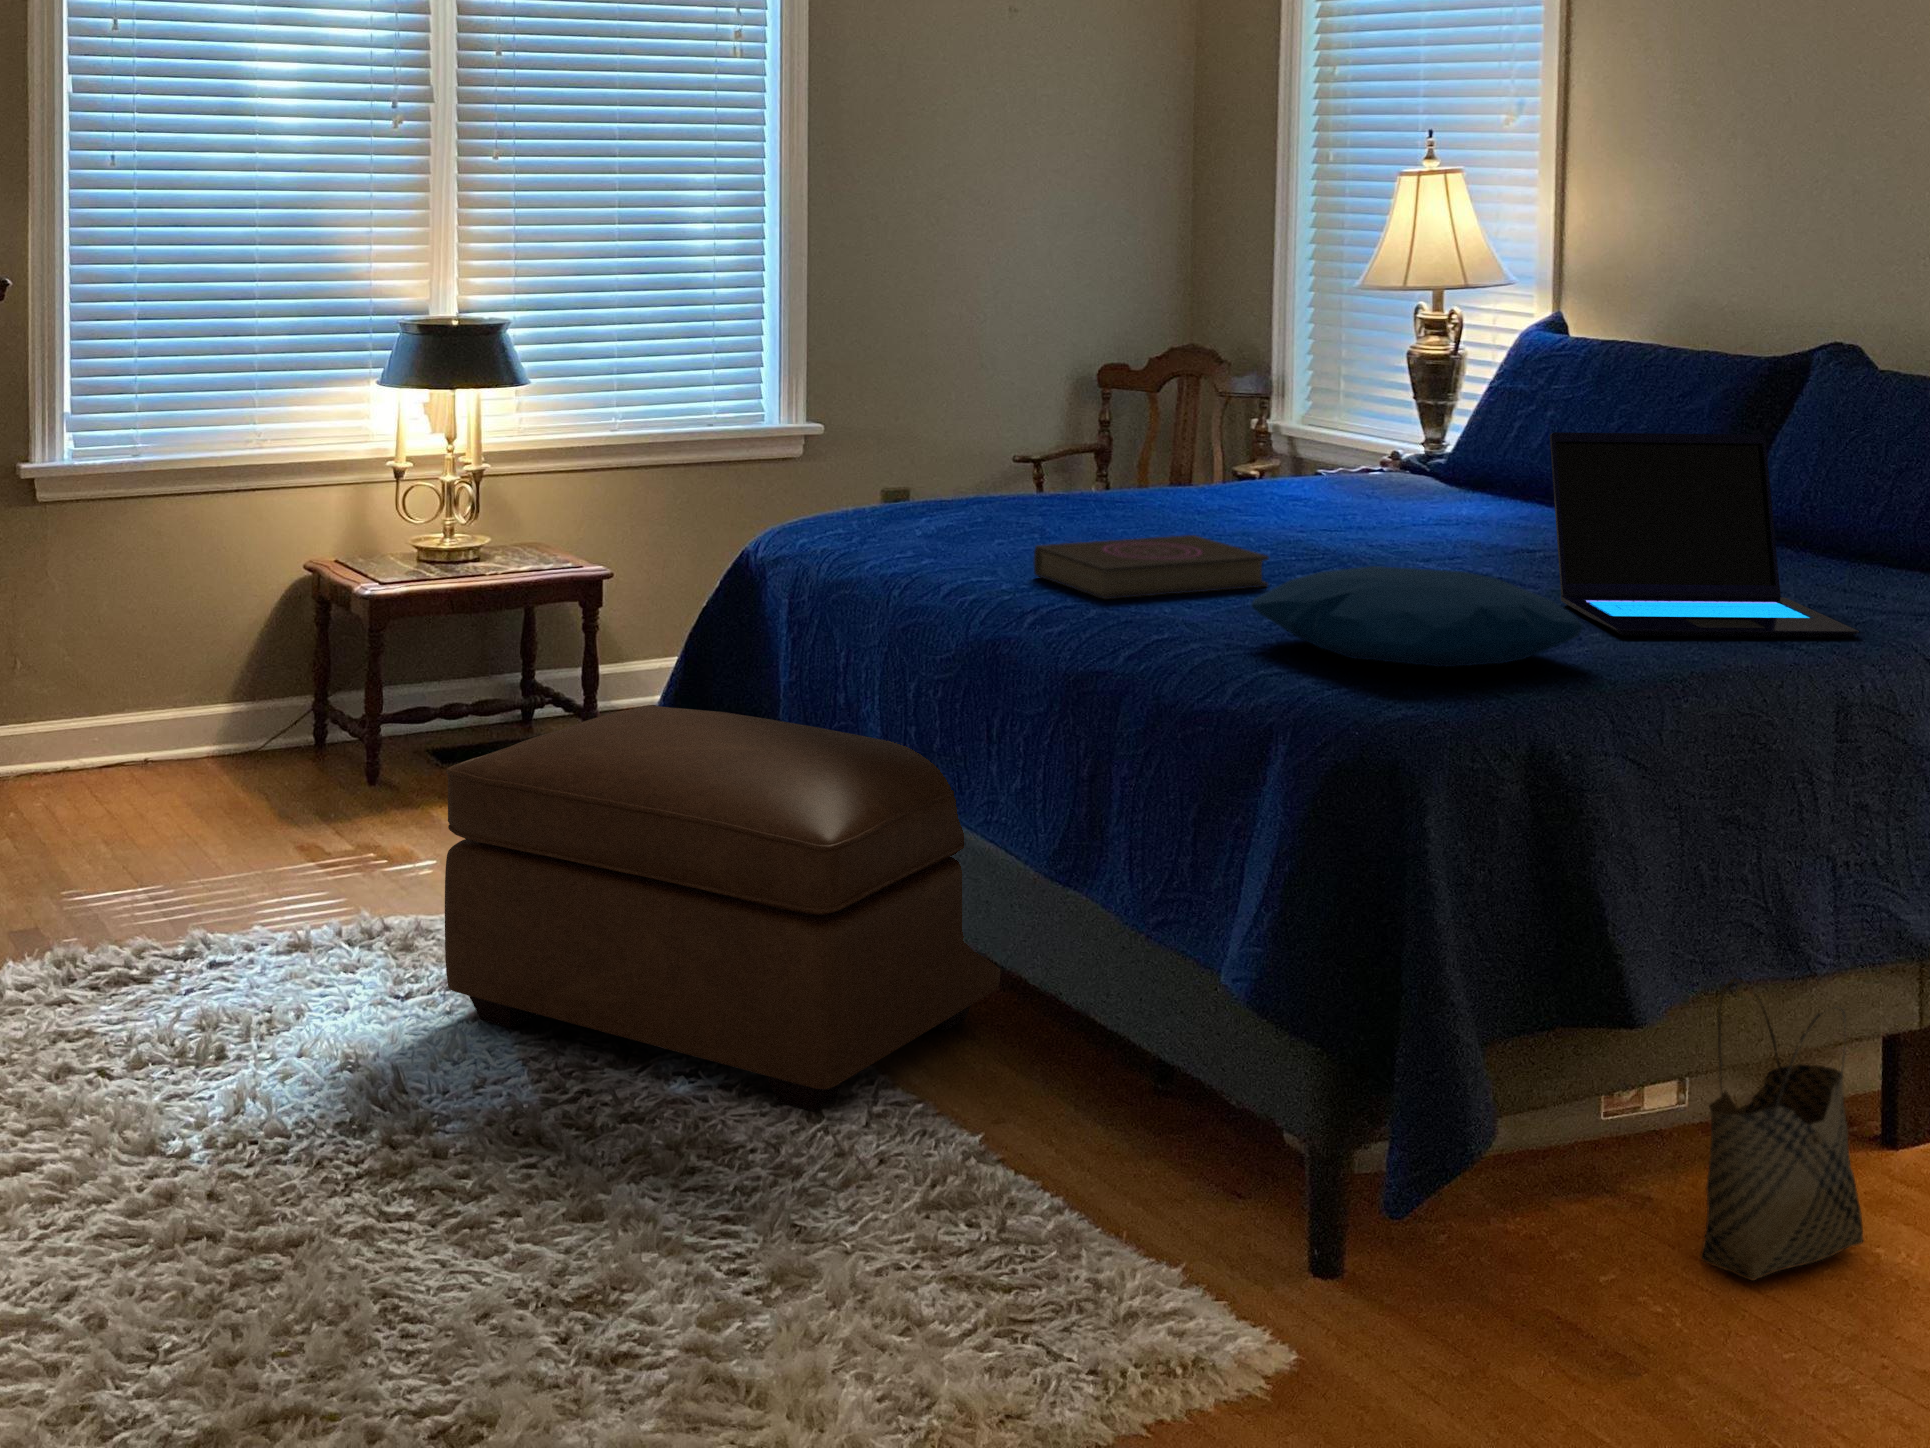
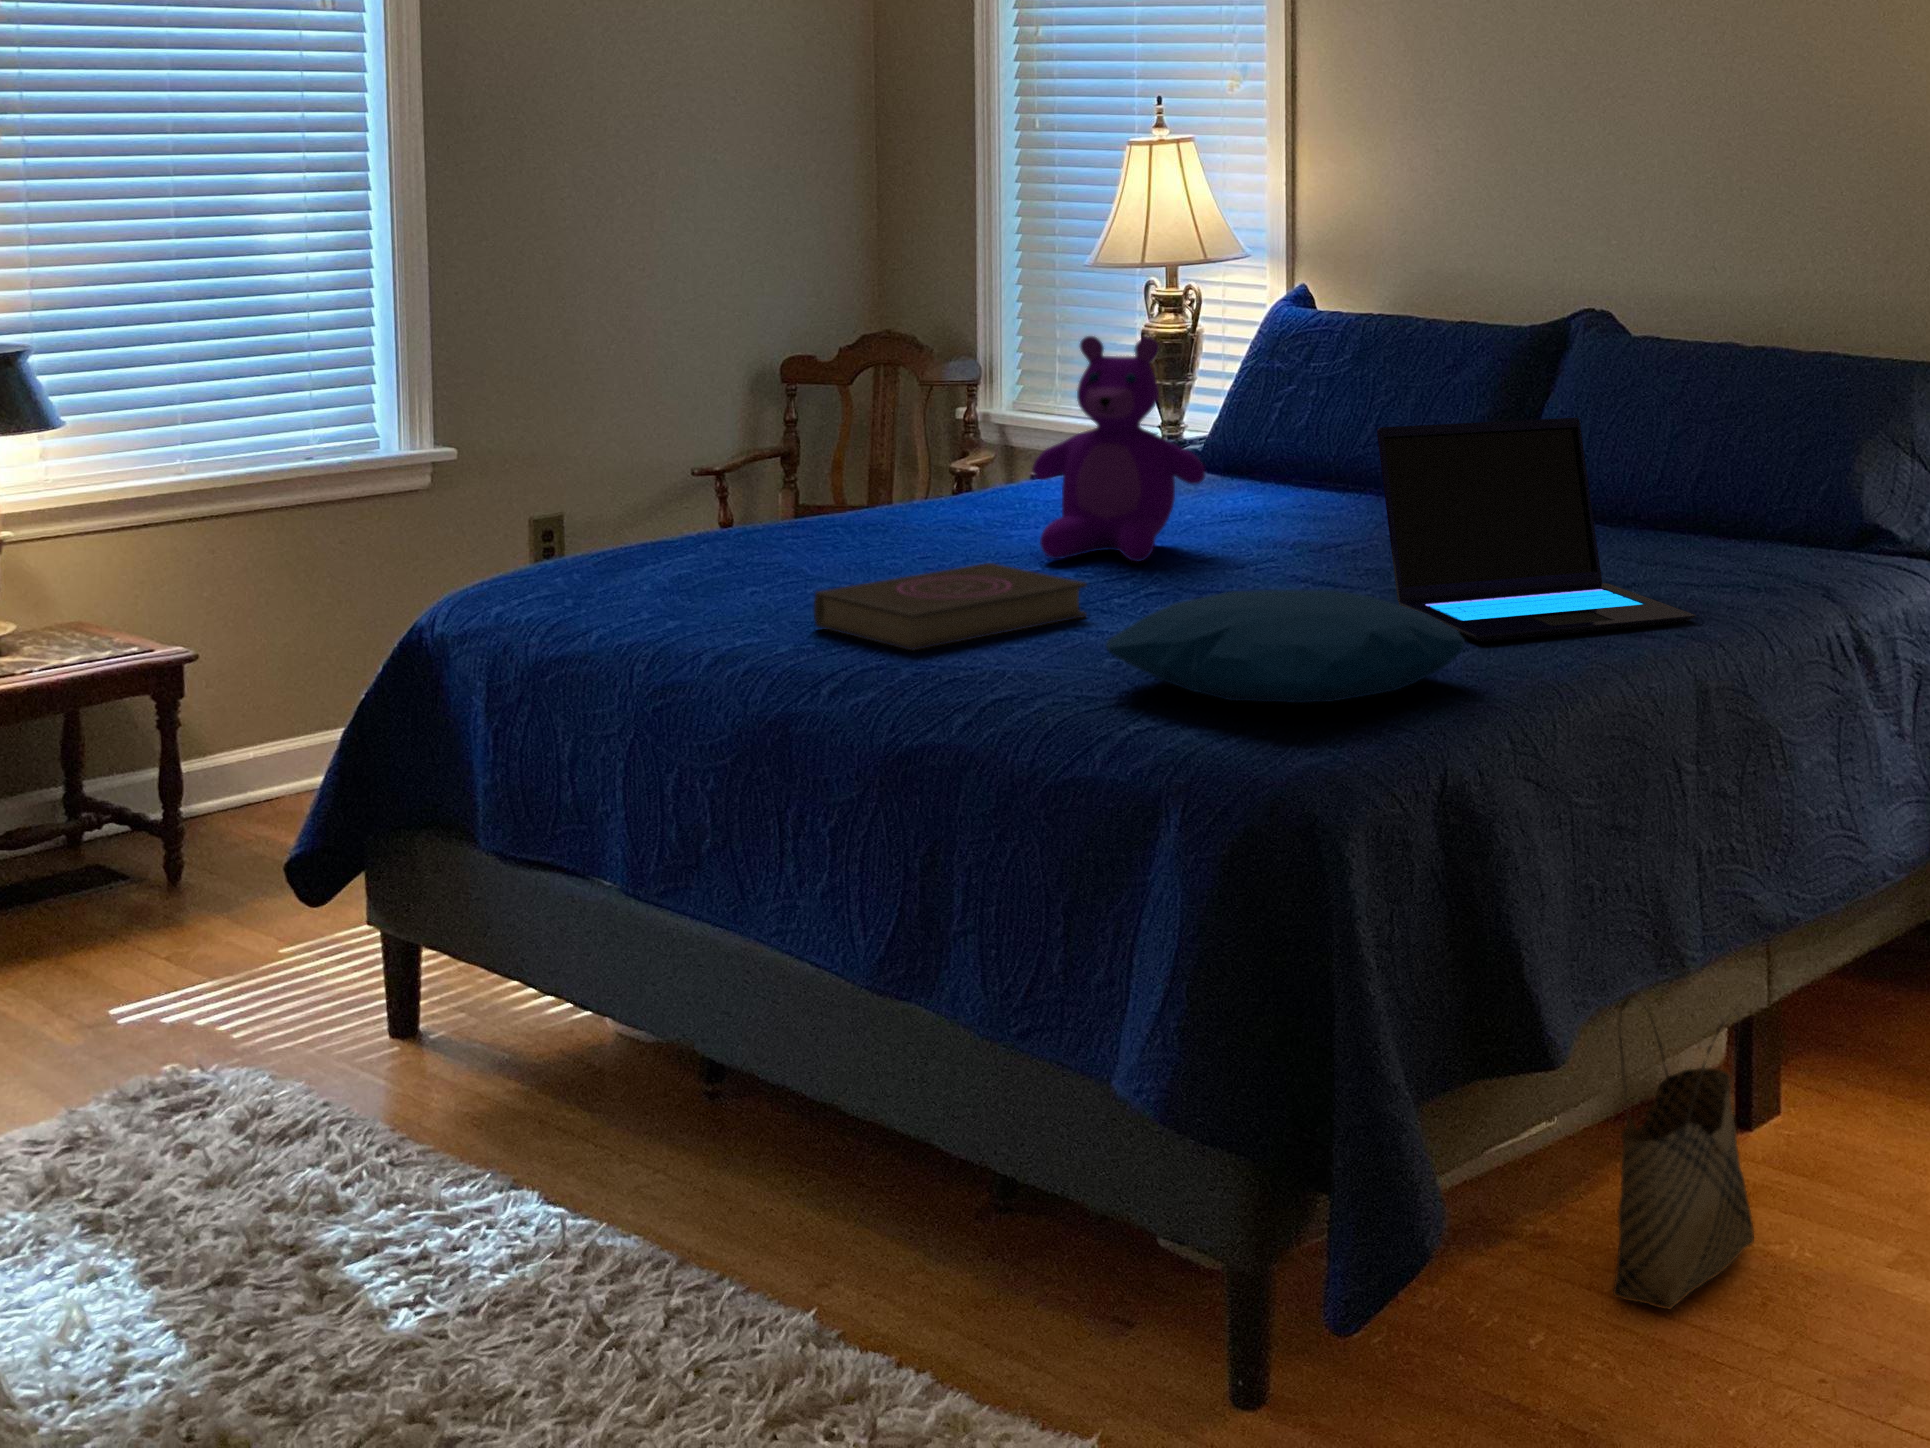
teddy bear: none [1253,341,1412,547] -> present [1032,336,1205,561]
ottoman: present [445,705,1001,1111] -> none [31,829,791,1320]

